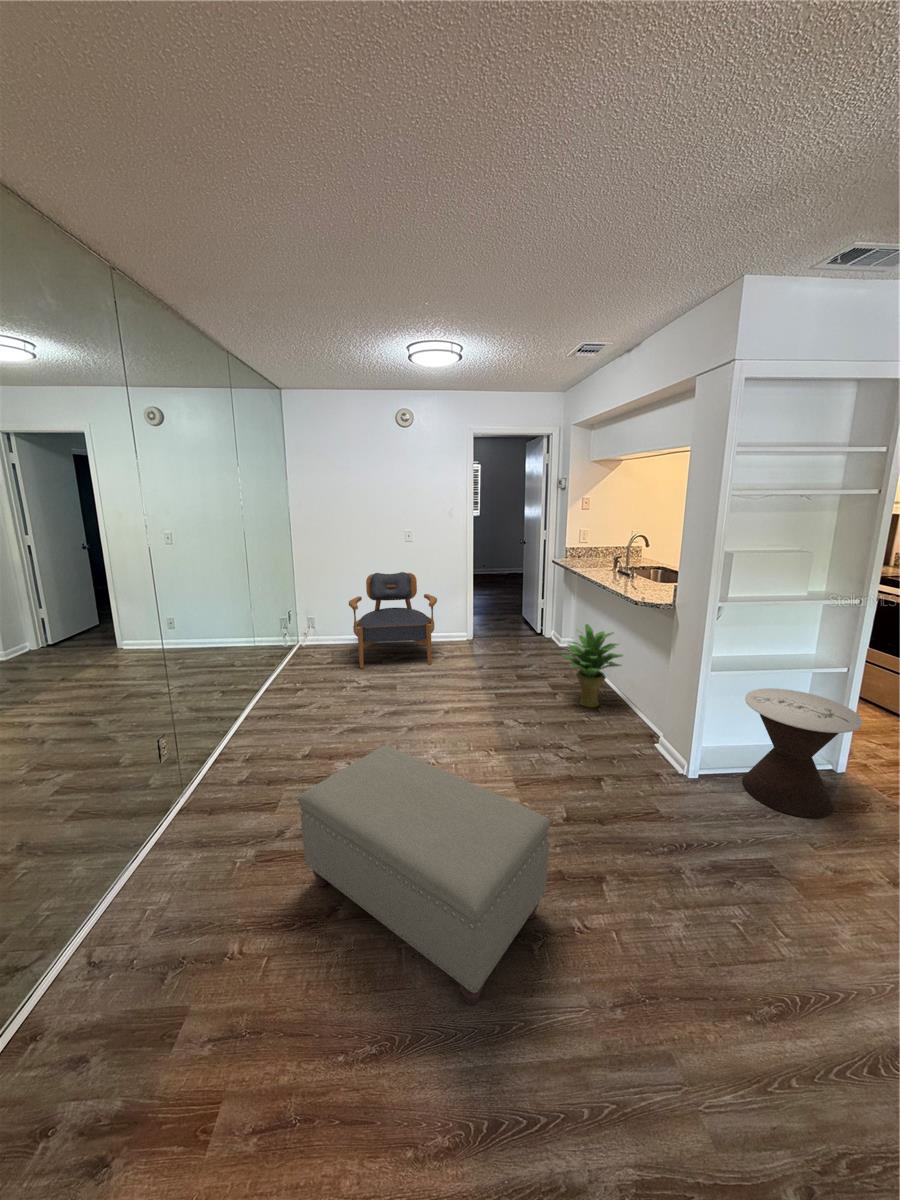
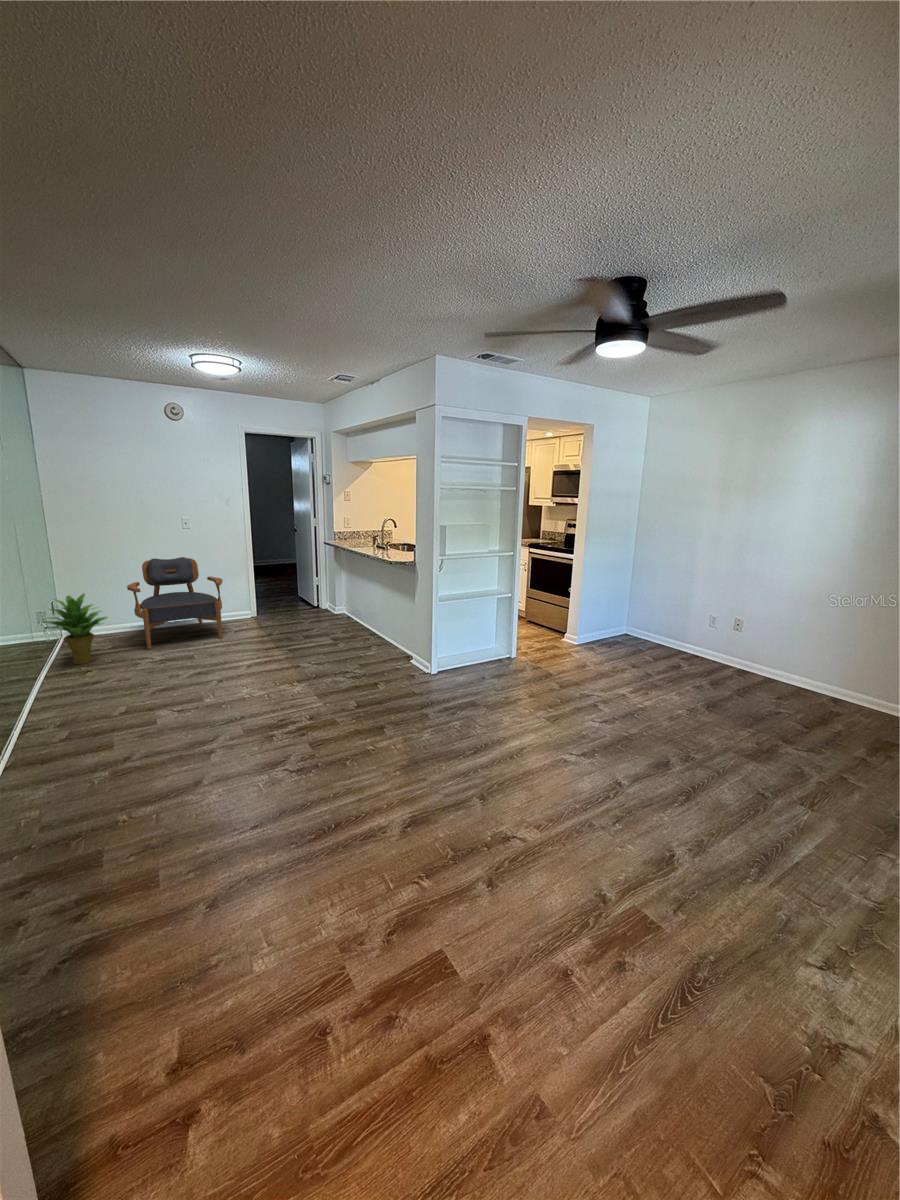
potted plant: present [562,624,623,707] -> present [44,594,107,664]
side table: present [742,688,862,818] -> none [459,610,515,680]
ottoman: present [298,746,550,1005] -> none [156,671,349,791]

